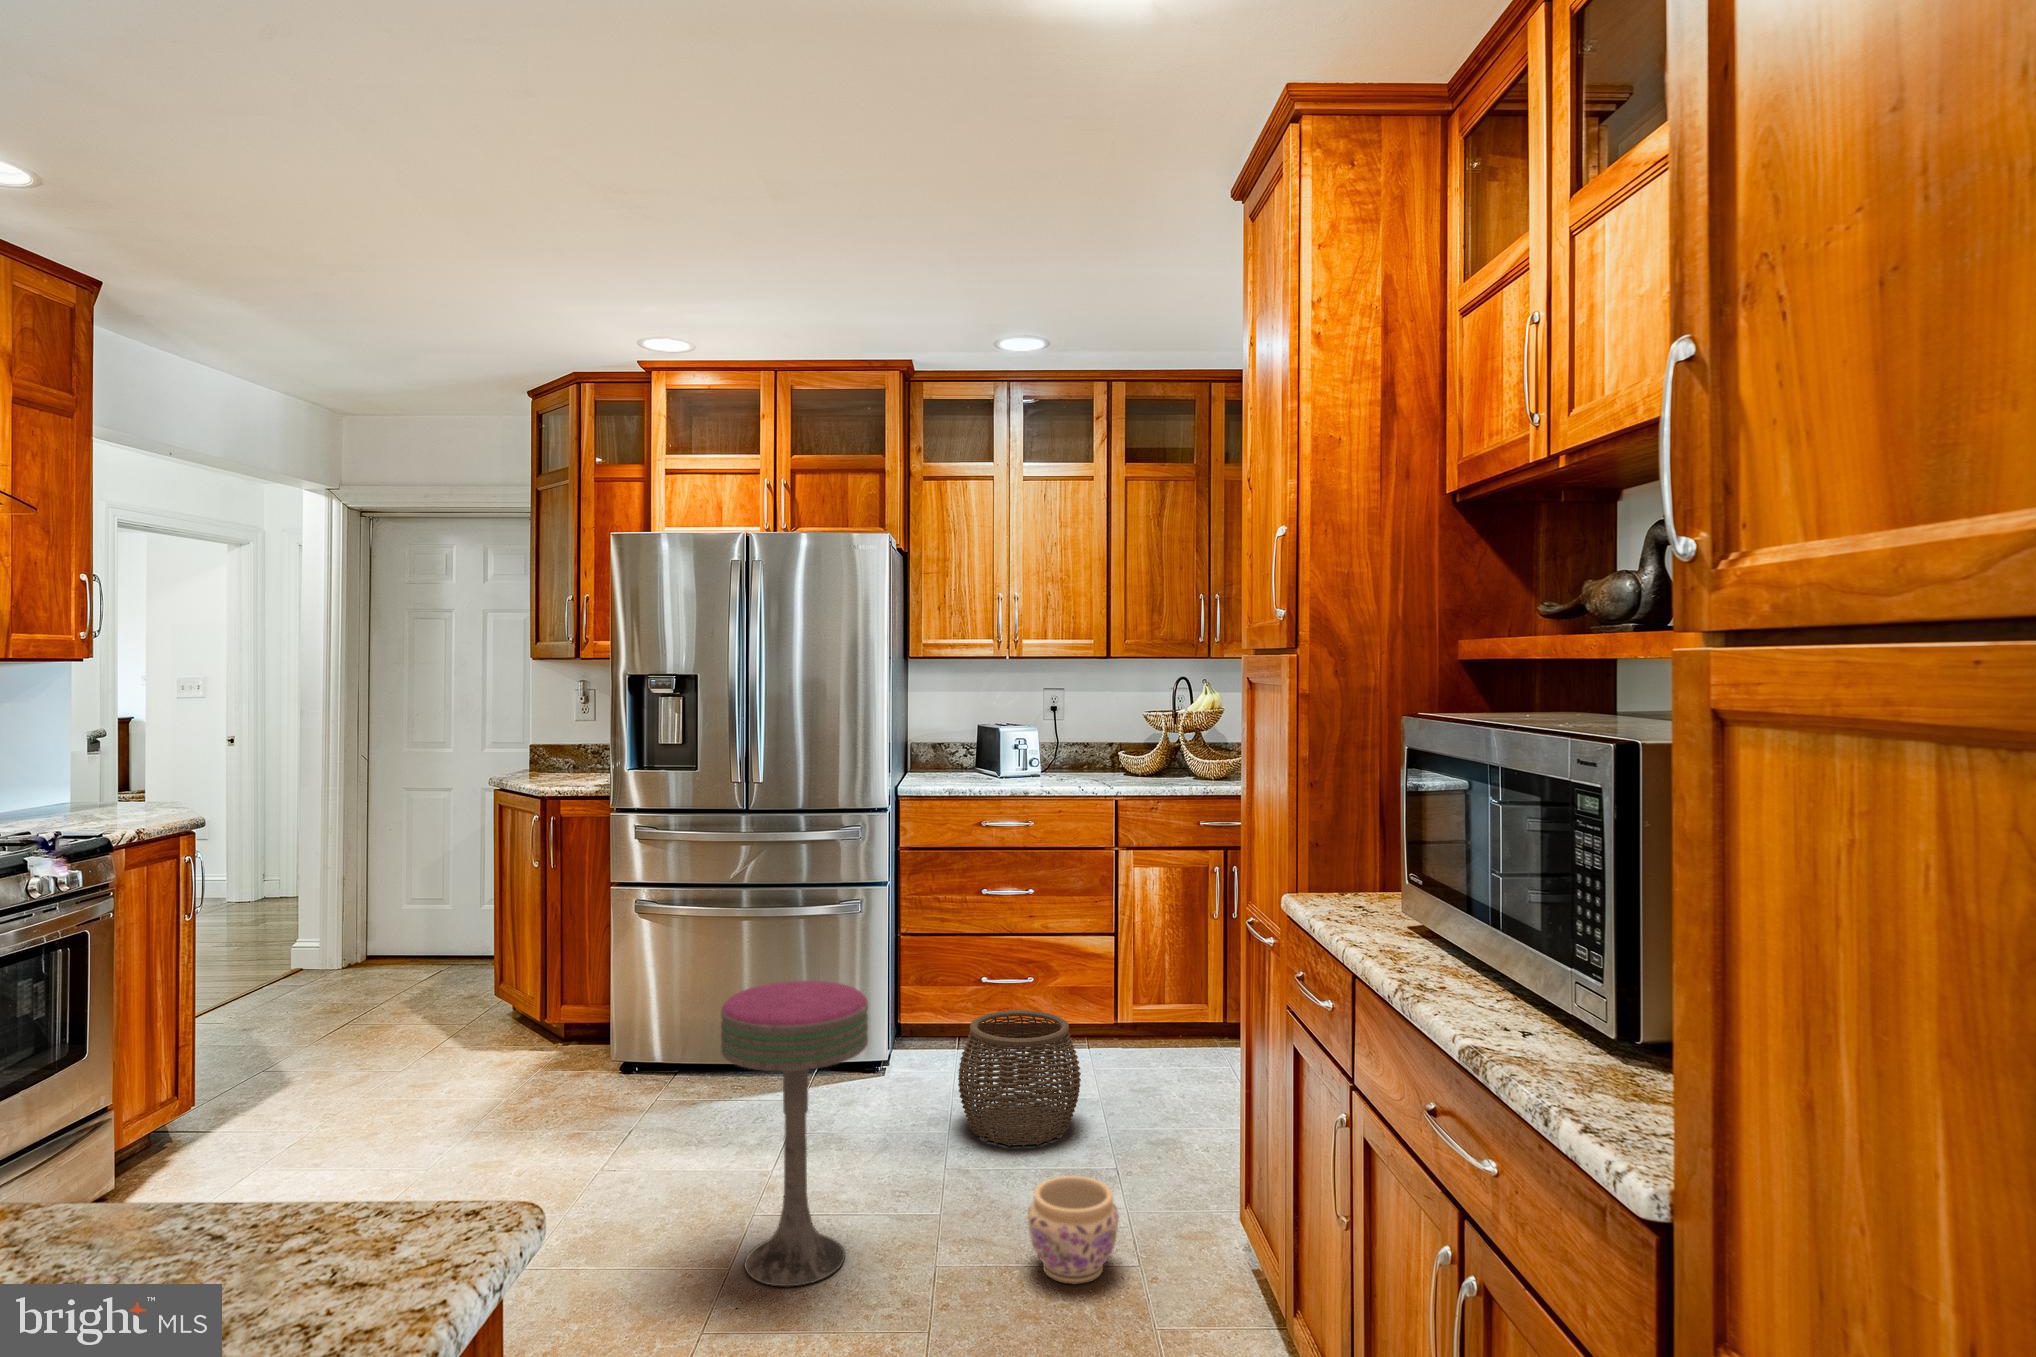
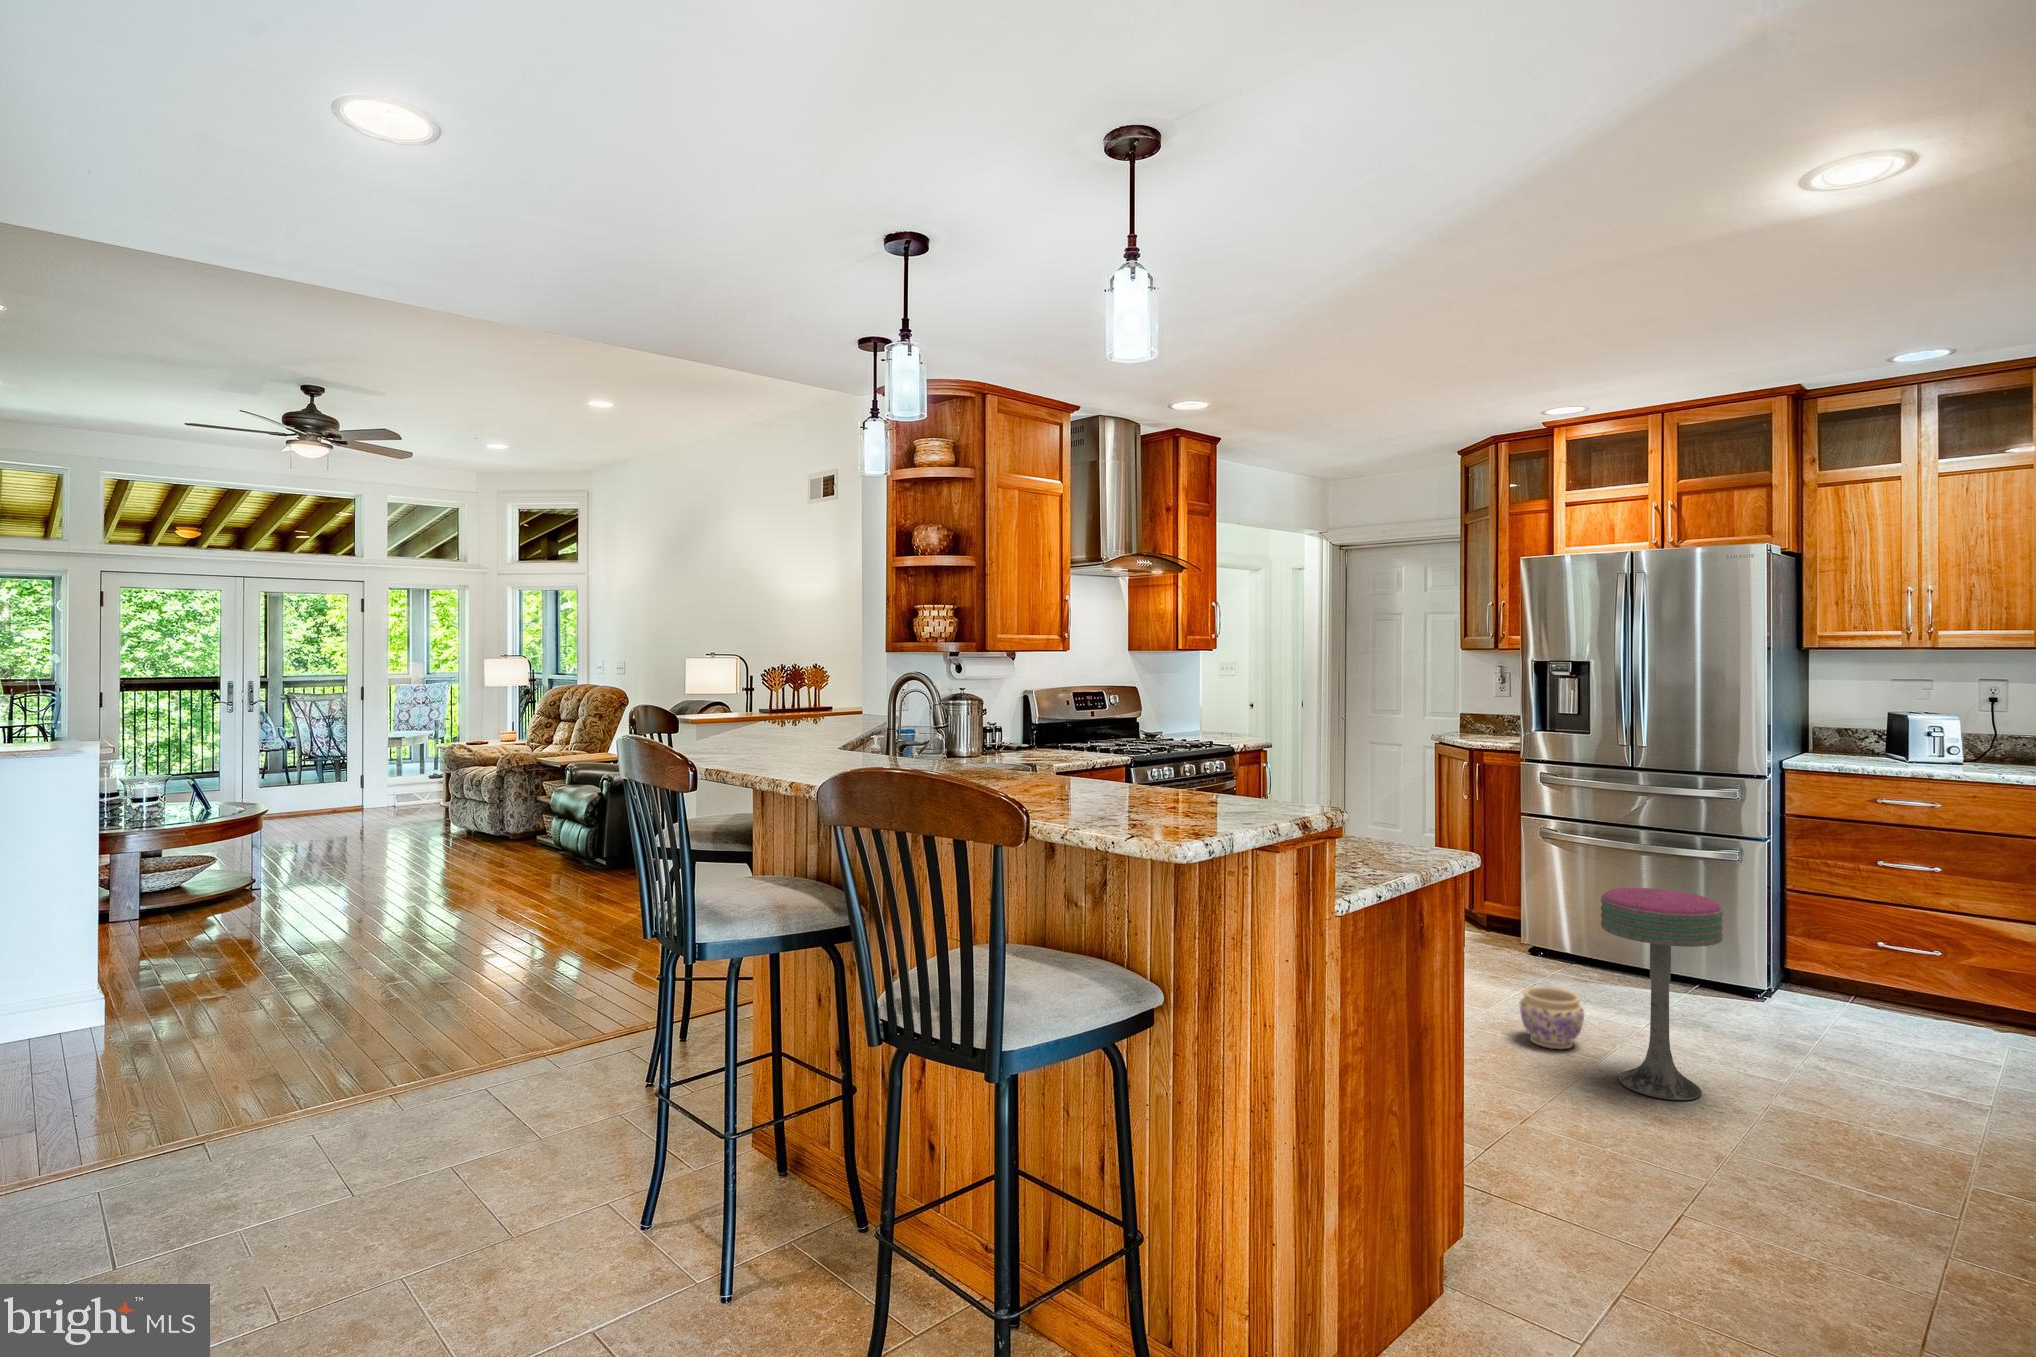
woven basket: present [958,1010,1081,1147] -> none [1829,961,1971,1080]
planter: present [1028,1176,1119,1284] -> present [1520,987,1584,1050]

